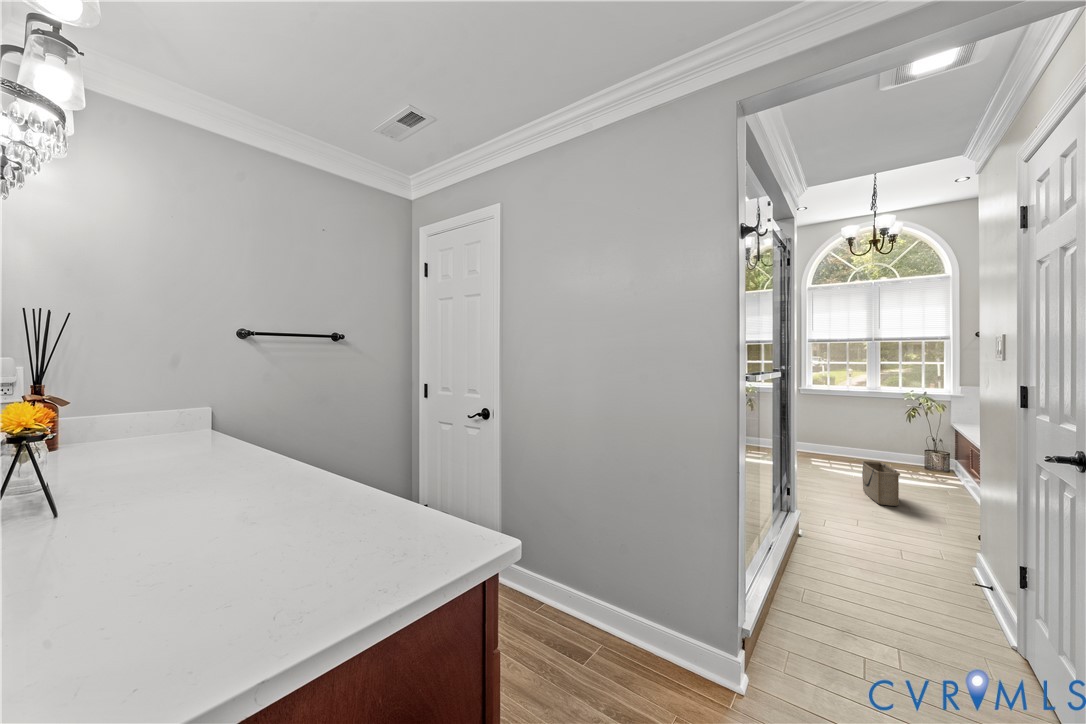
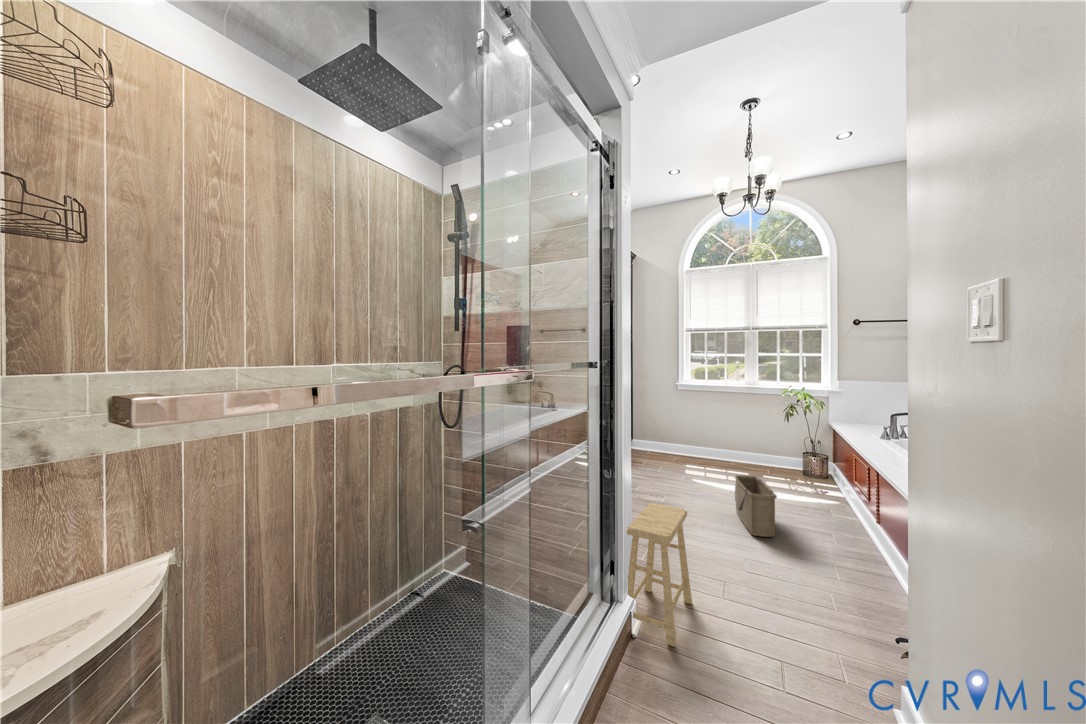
footstool: none [790,466,837,550] -> present [627,503,692,647]

